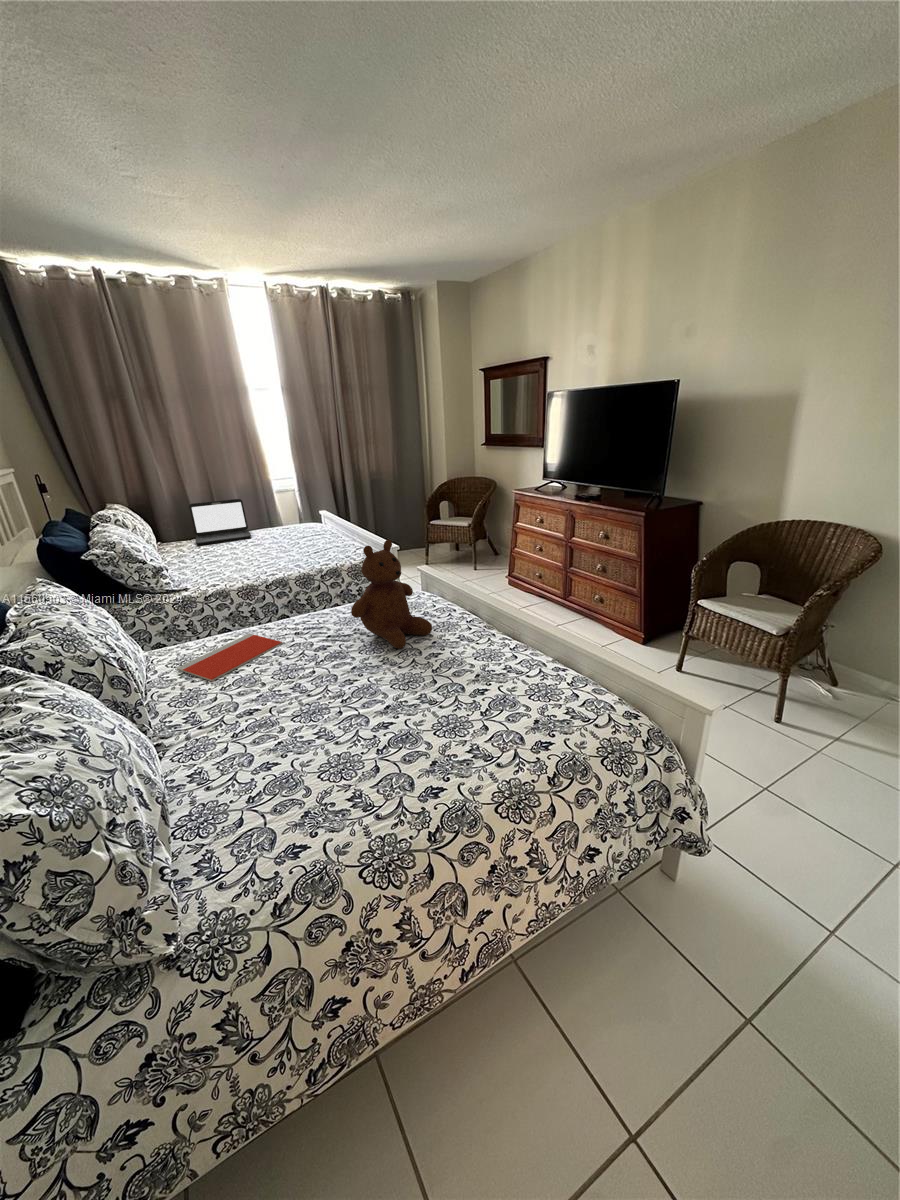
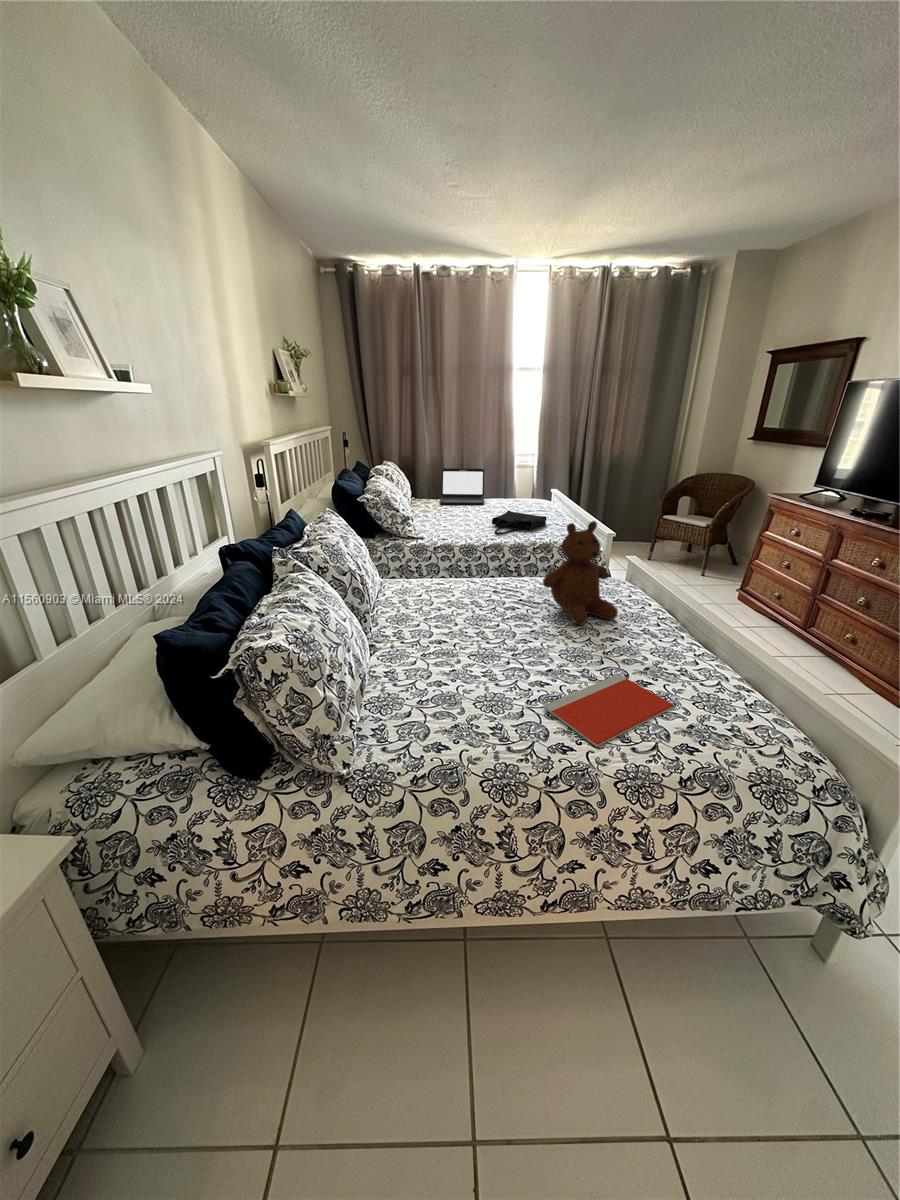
tote bag: none [268,540,328,569] -> present [492,510,547,535]
notebook: present [177,634,283,681] -> present [543,674,675,747]

